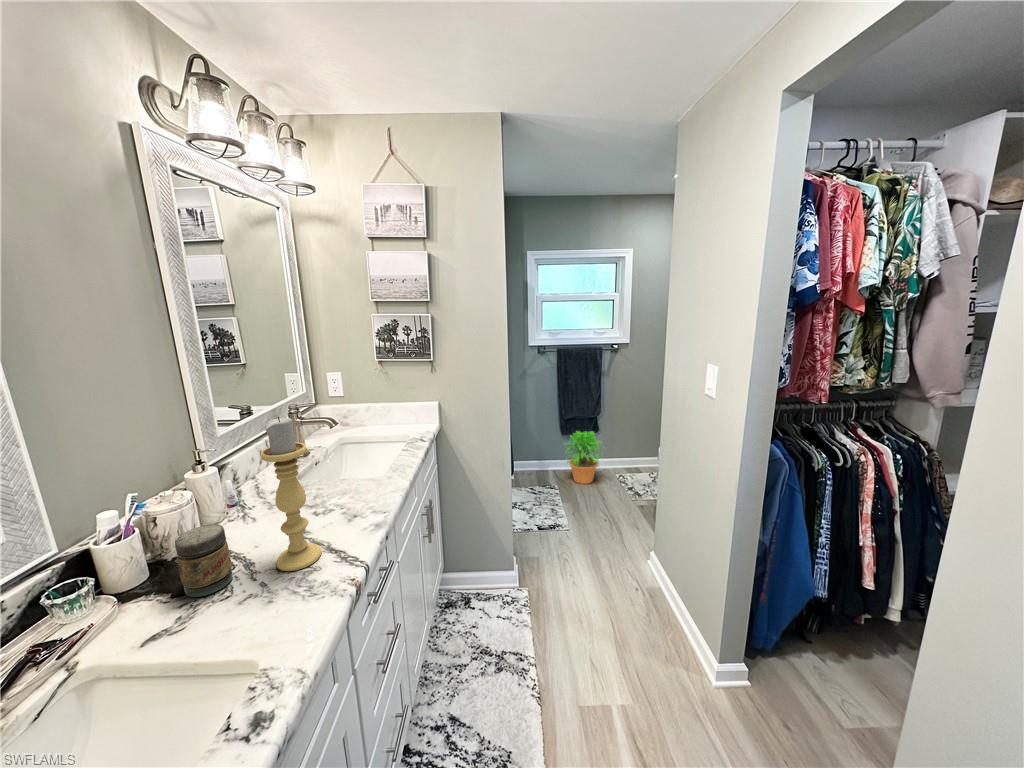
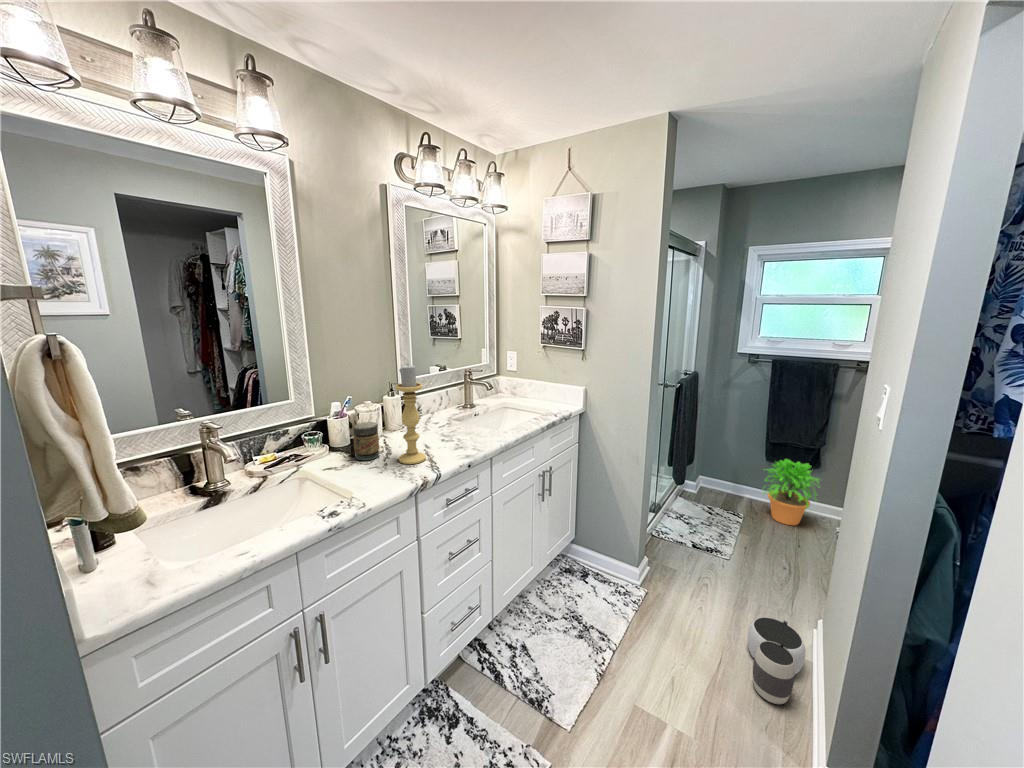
waste basket: none [617,562,665,633] -> present [747,617,805,704]

